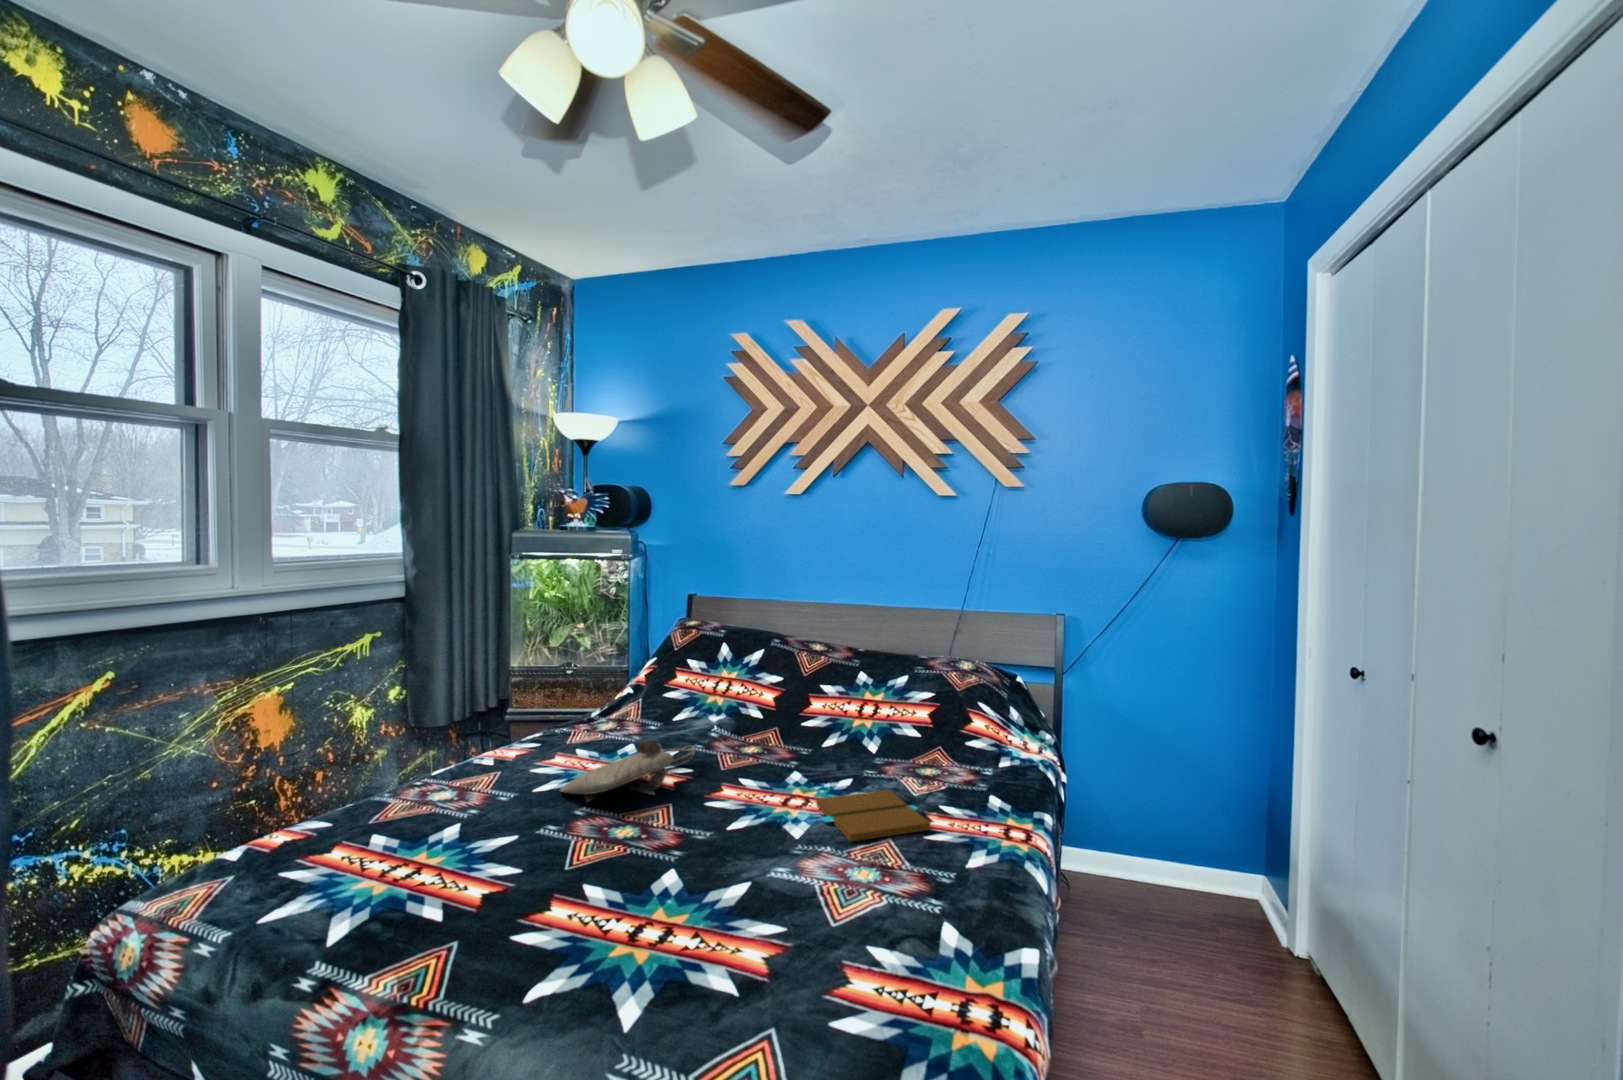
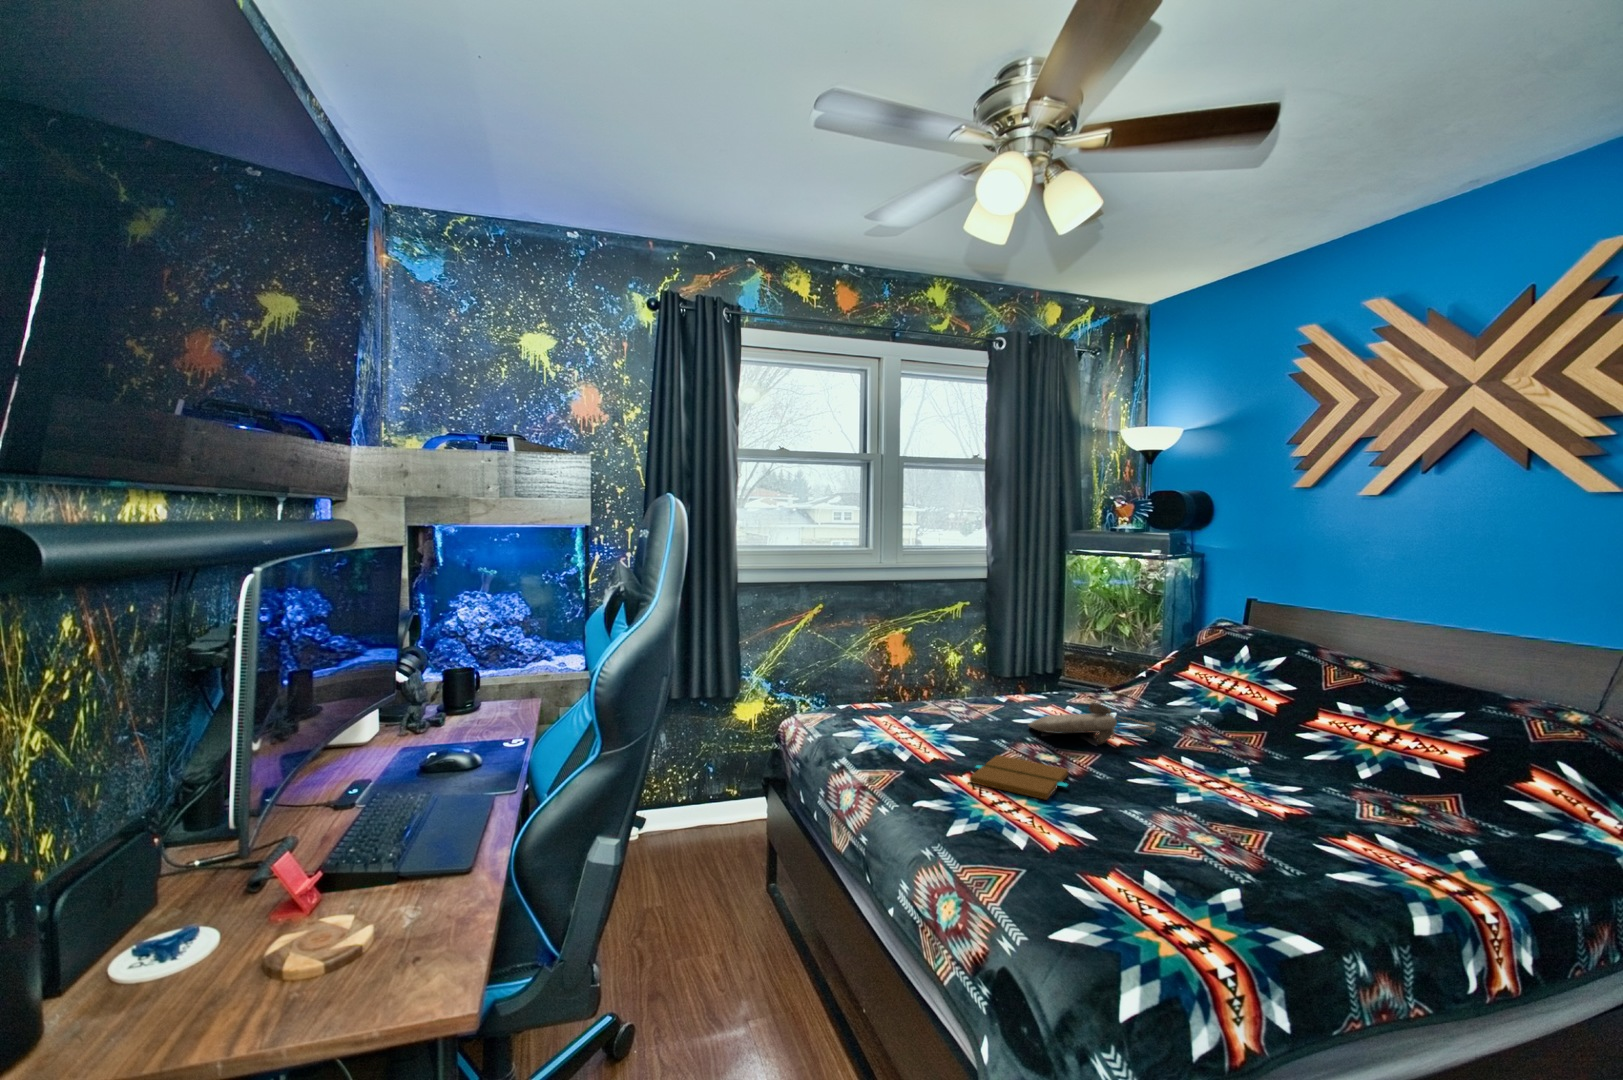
book: present [816,790,930,841] -> present [970,755,1068,800]

